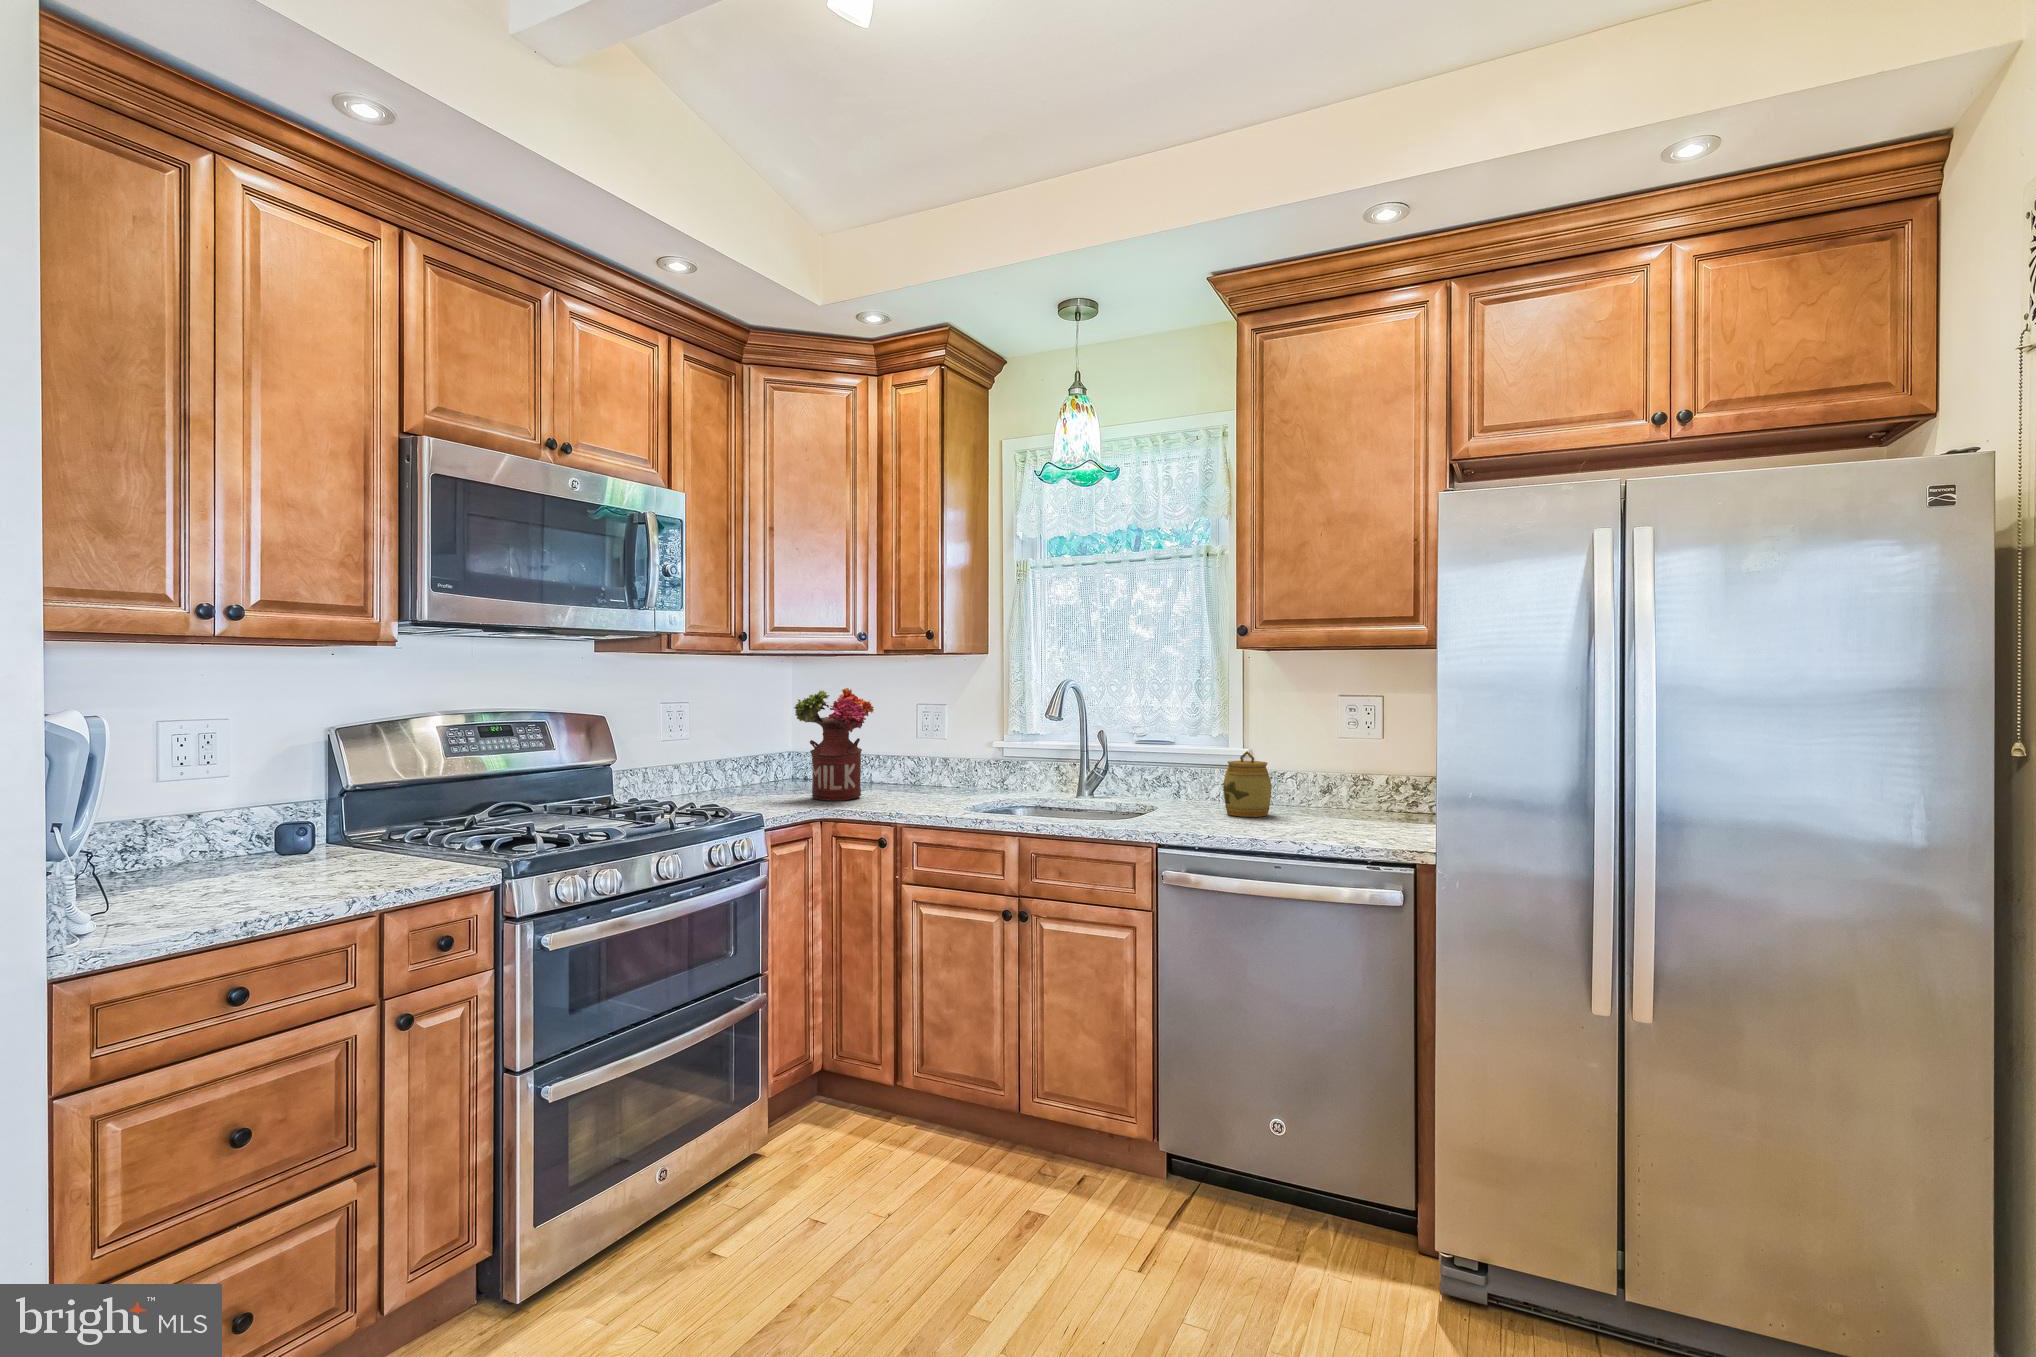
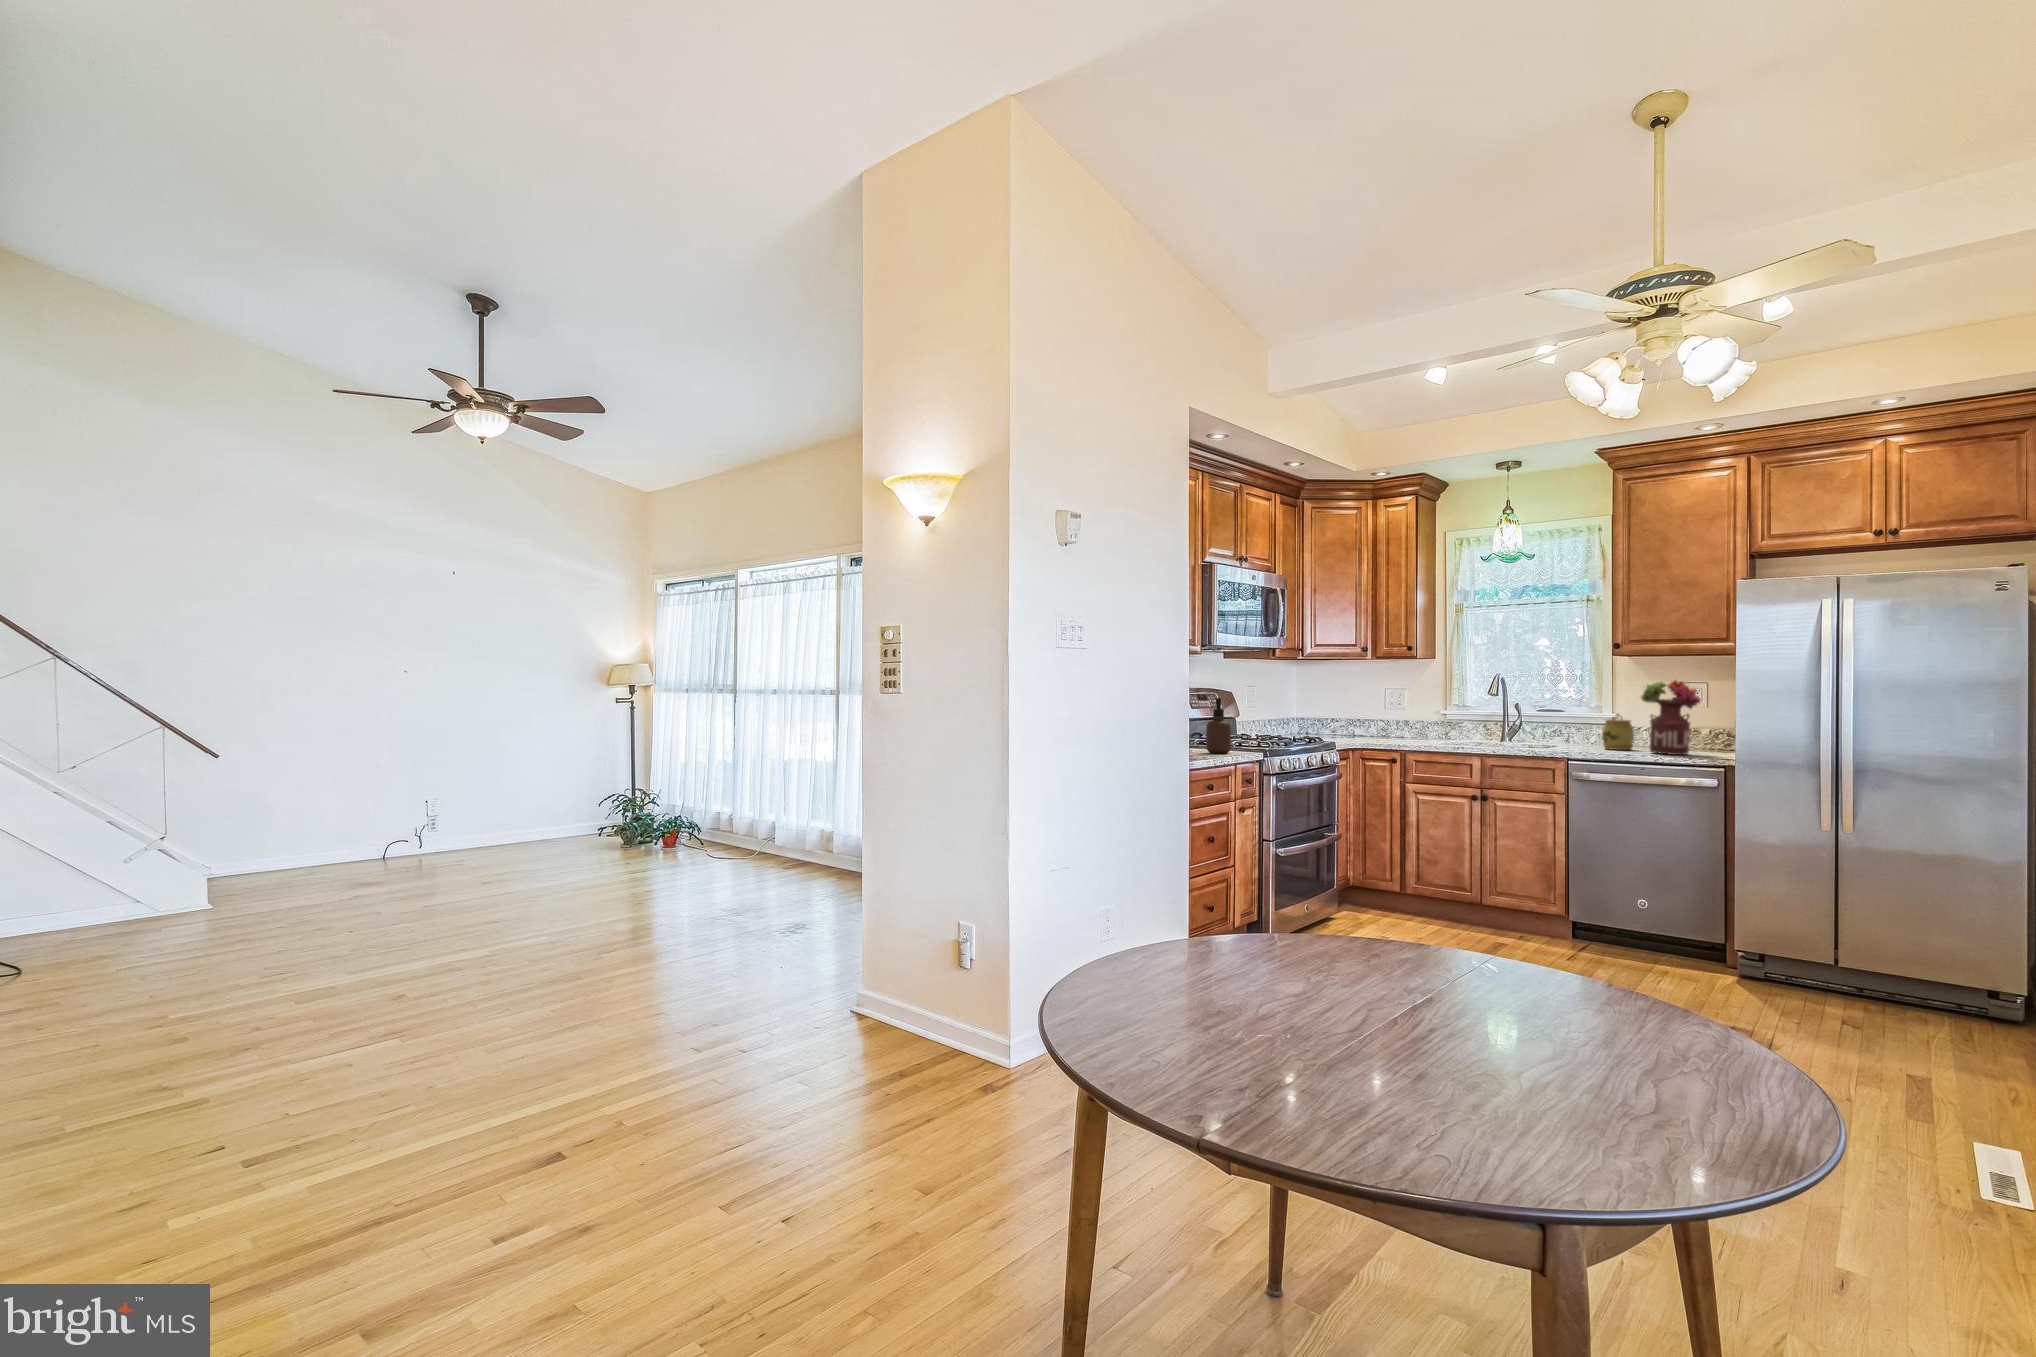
flower arrangement: present [794,688,874,801] -> present [1641,680,1701,755]
soap dispenser: none [304,747,377,888] -> present [1206,698,1231,753]

